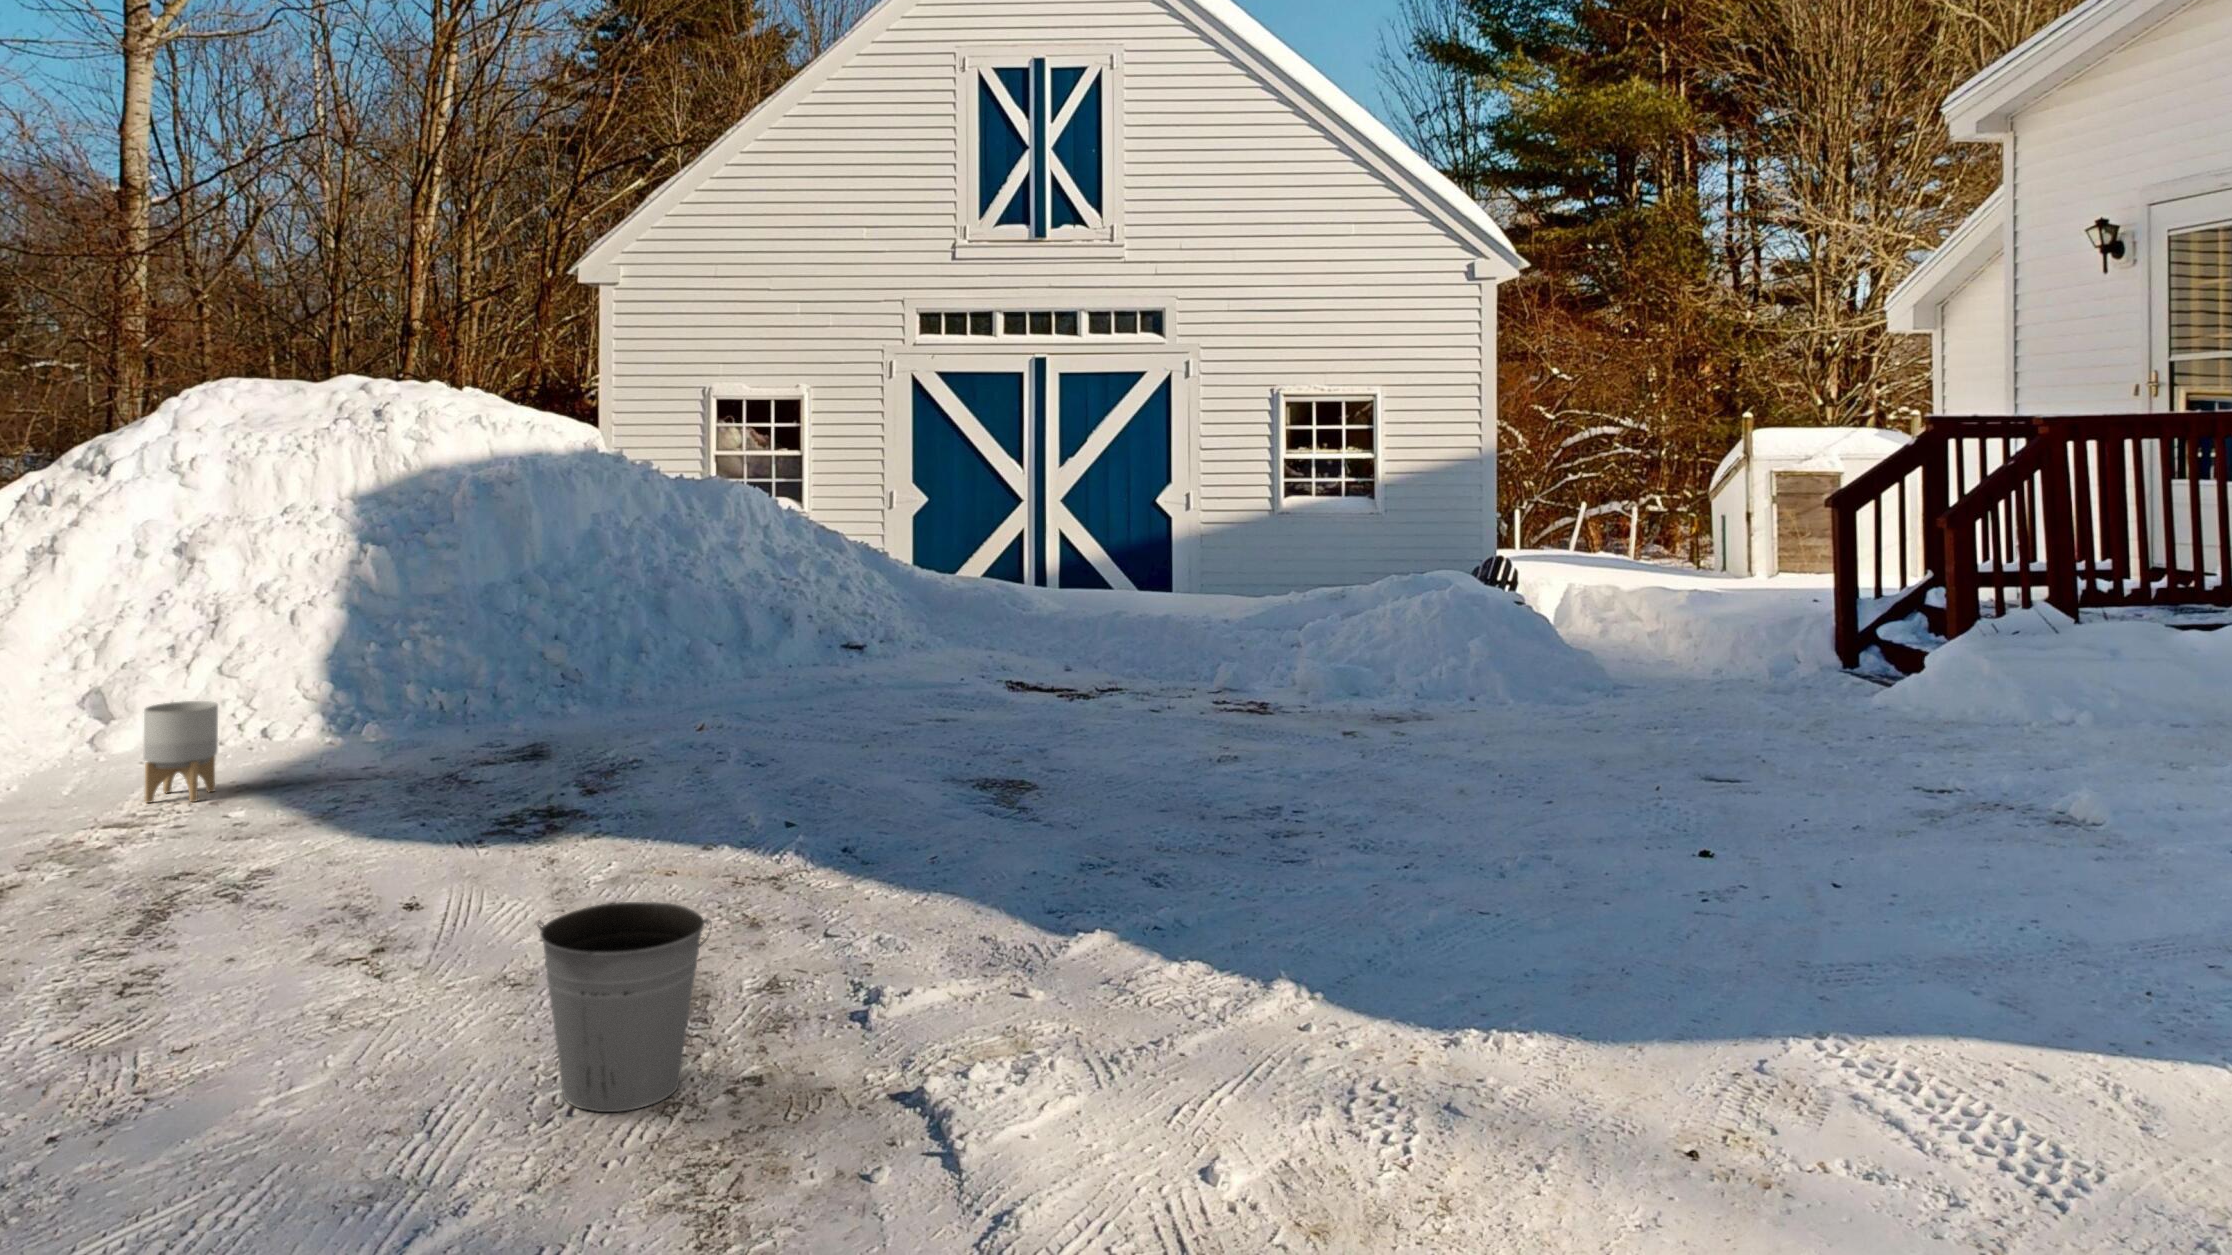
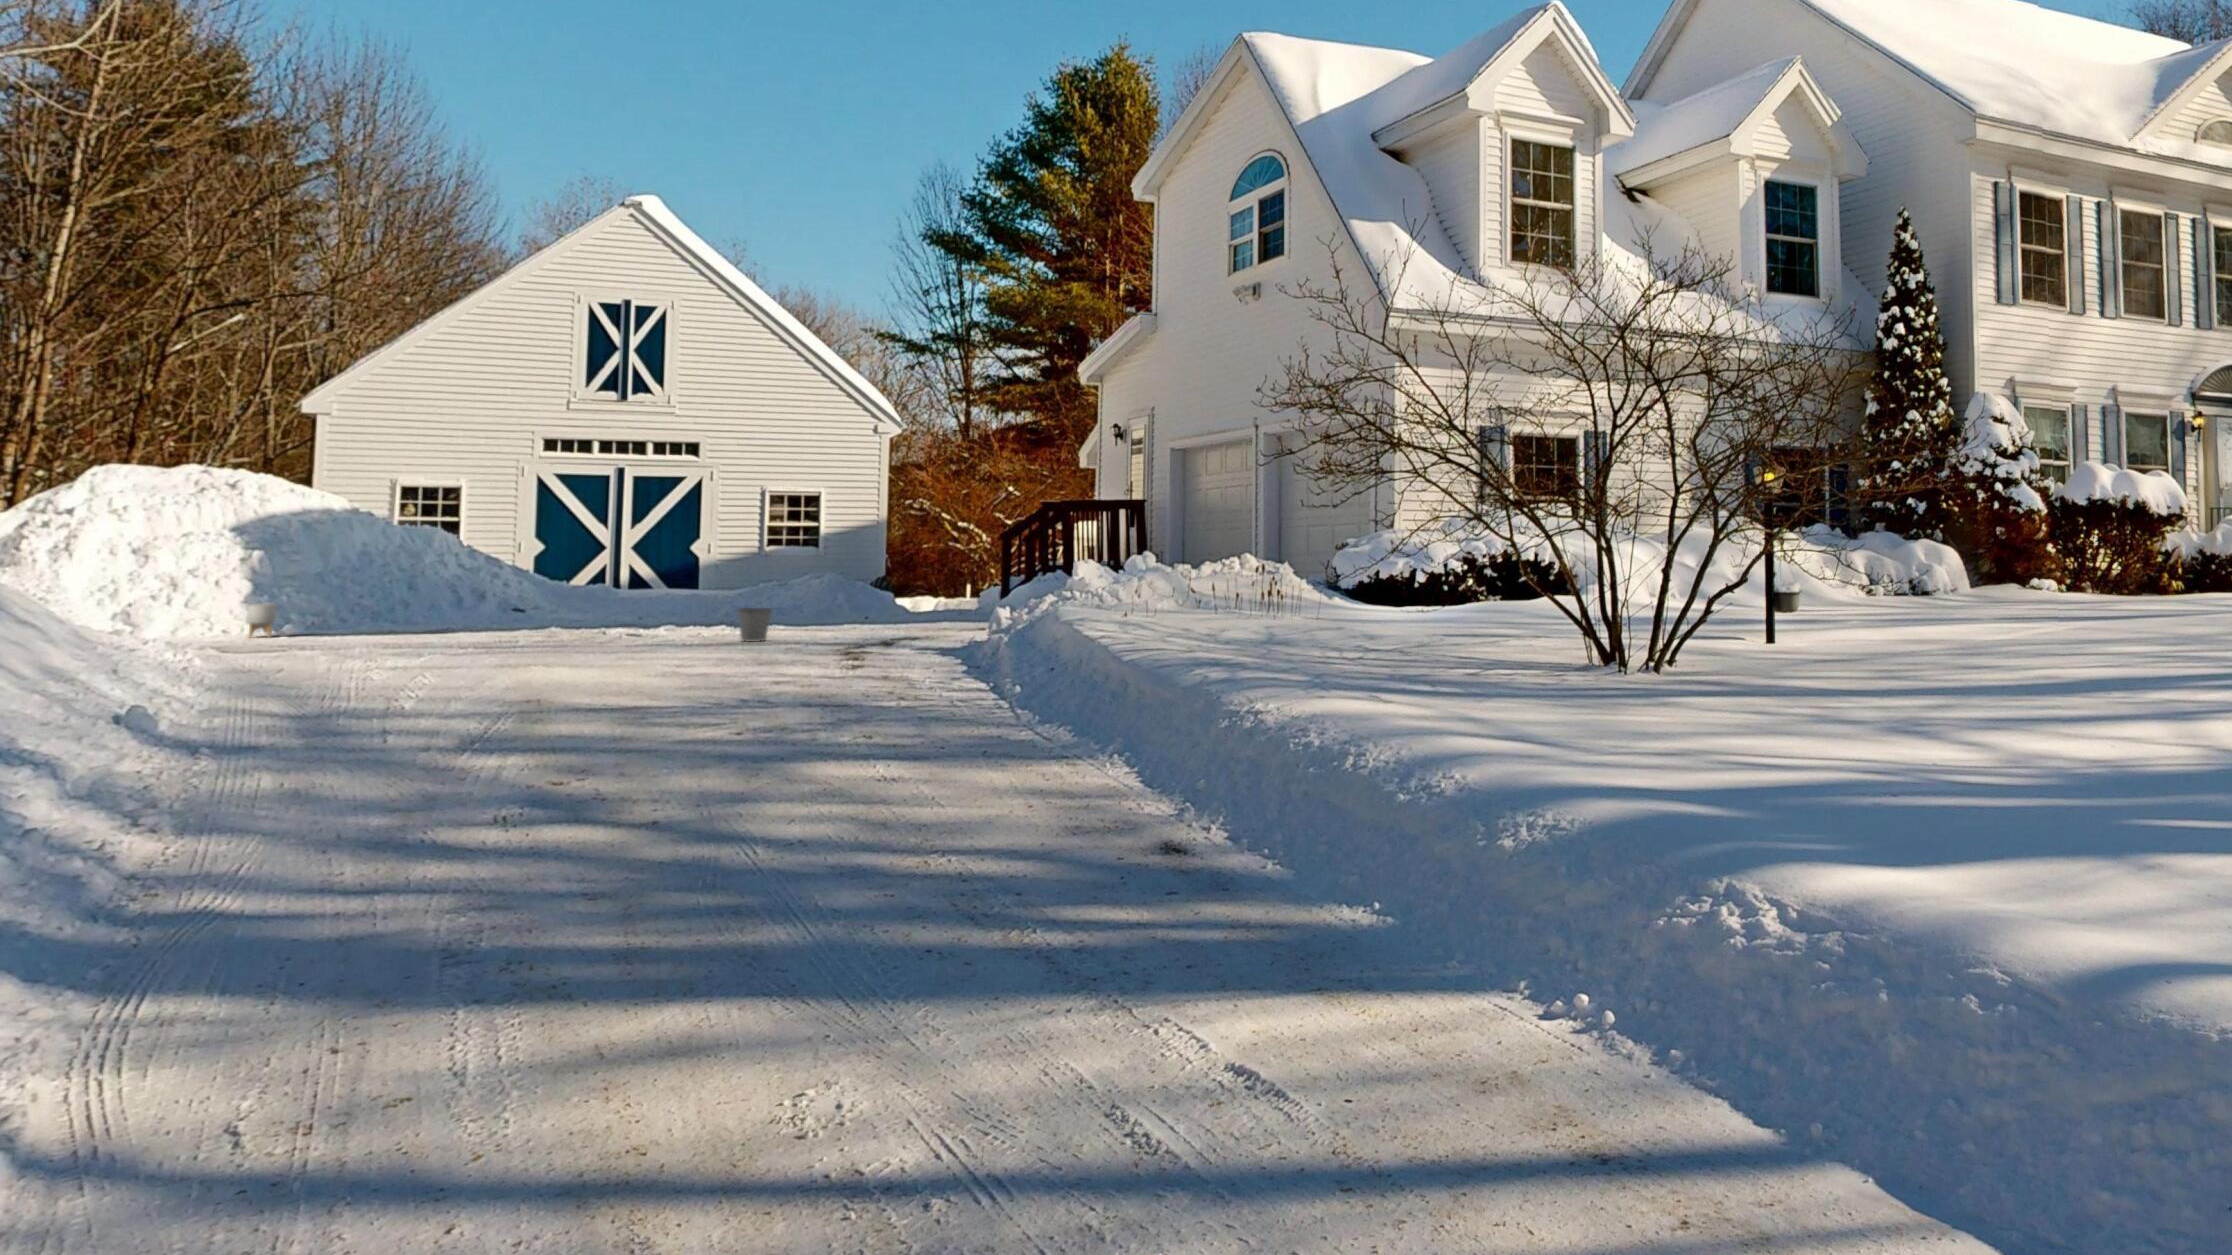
bucket: present [537,902,712,1112] -> present [737,608,772,642]

